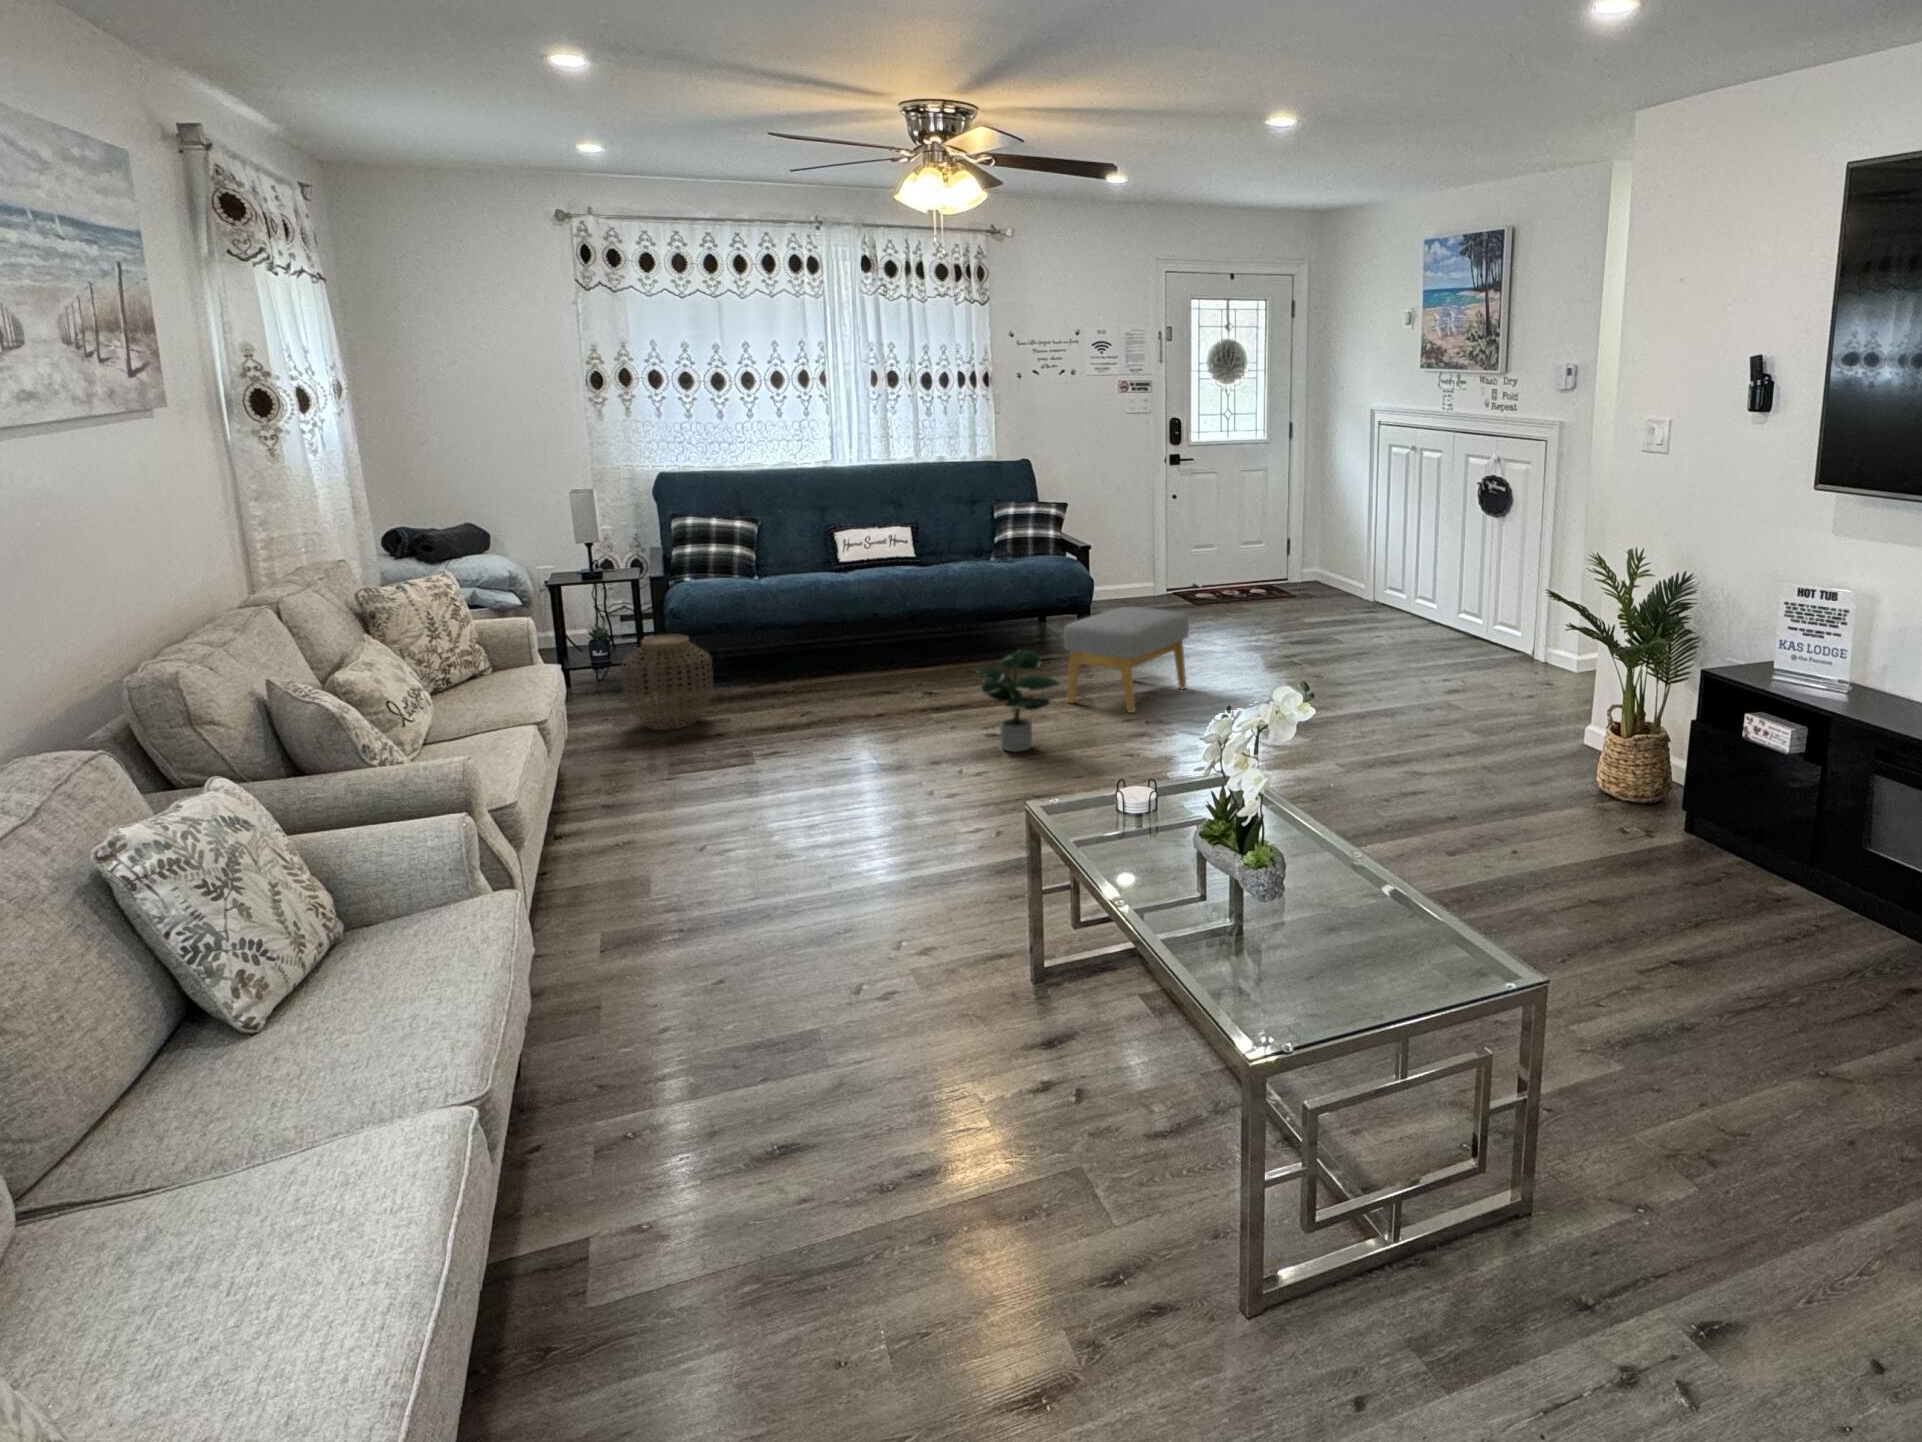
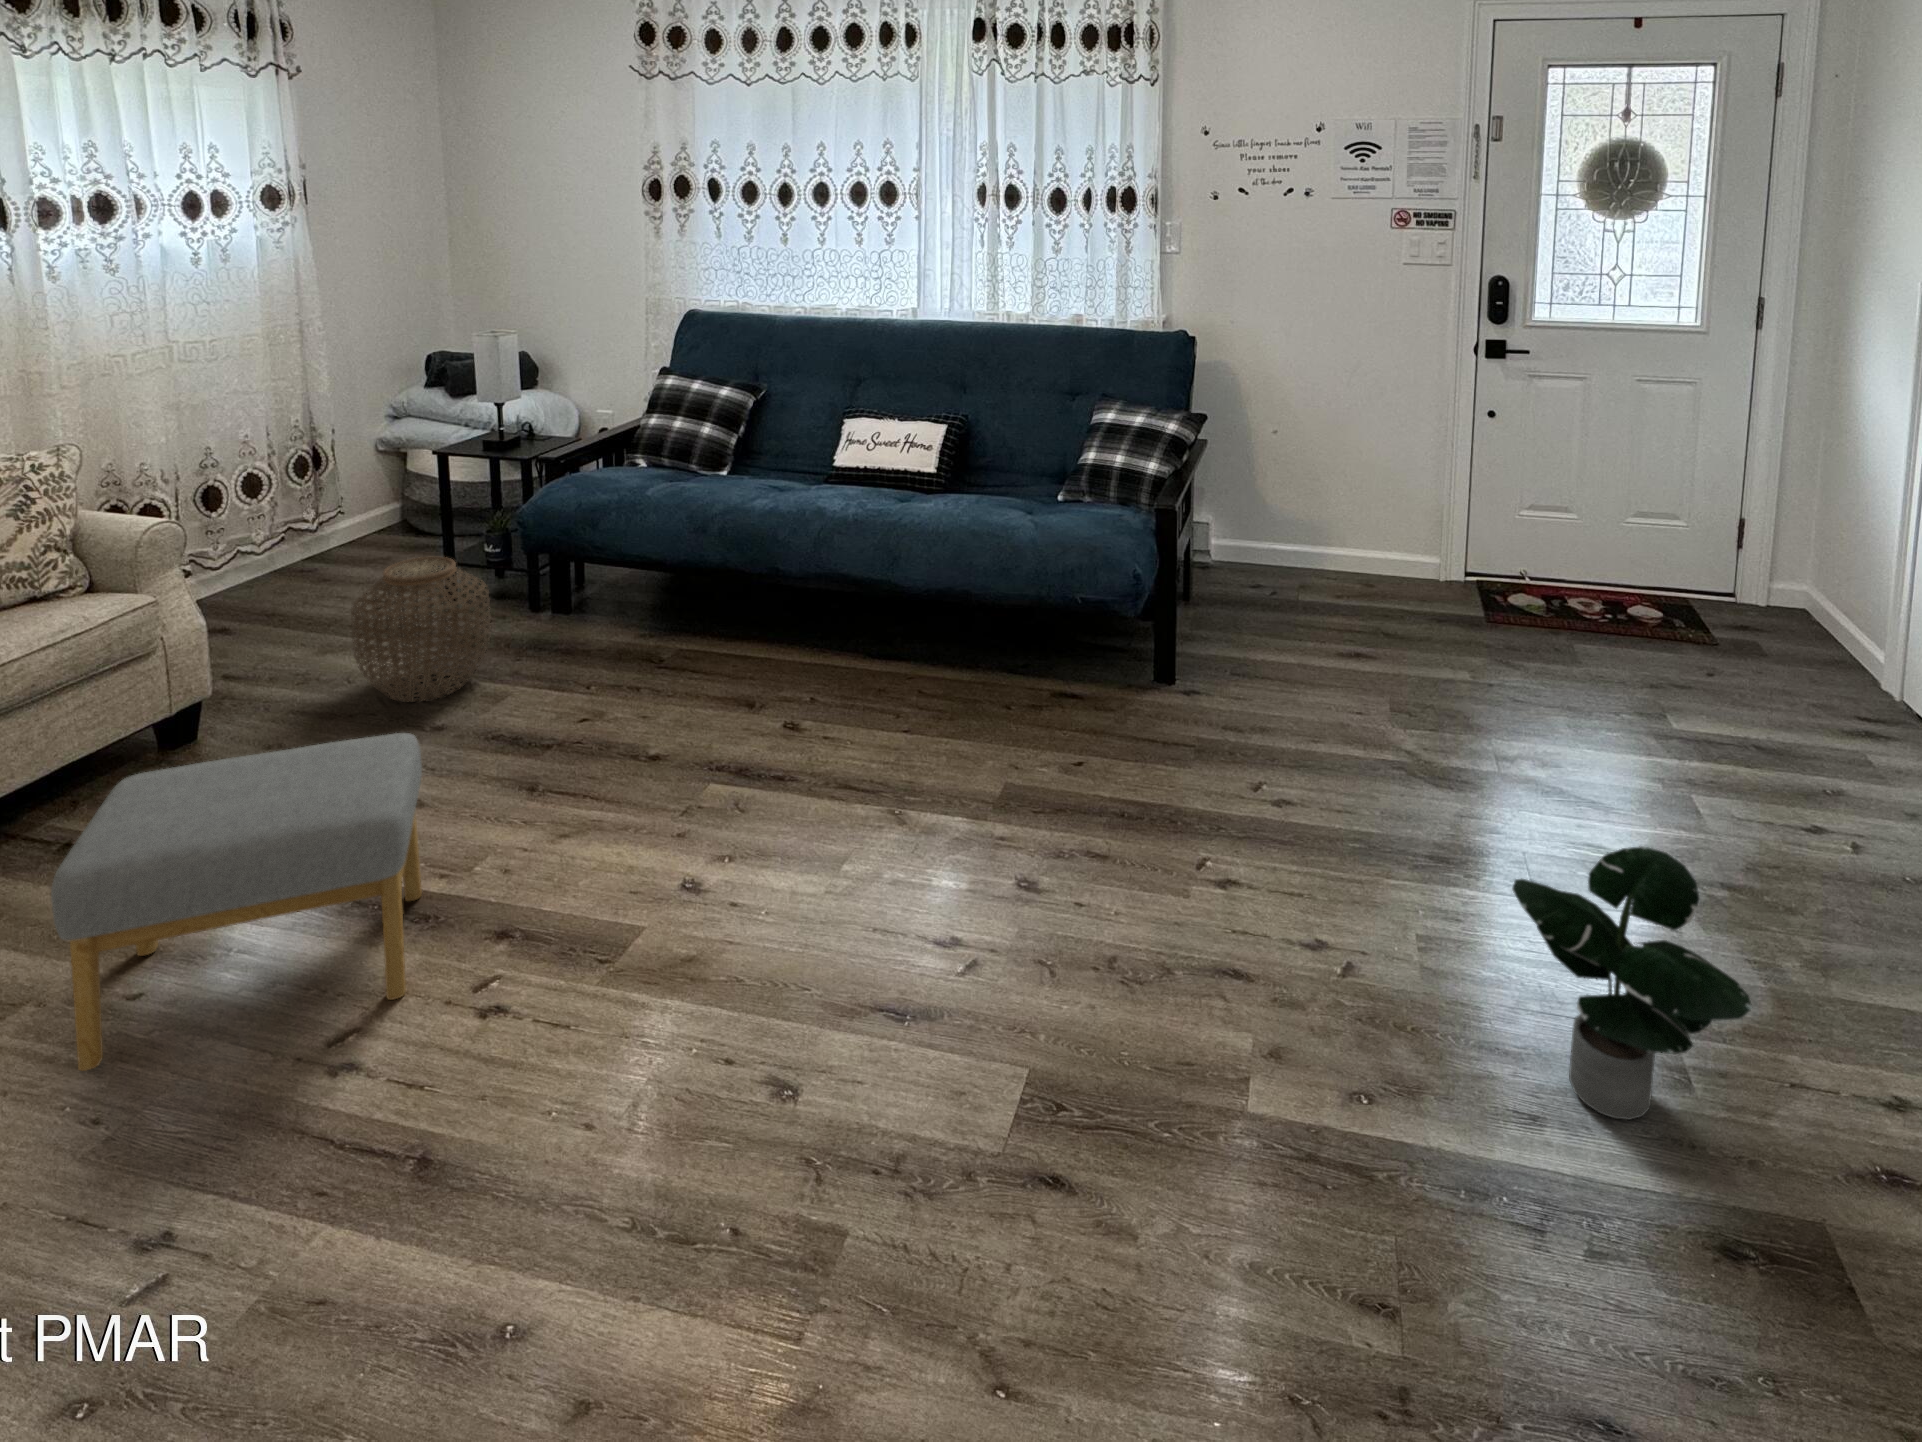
footstool: present [1064,607,1189,713] -> present [51,733,422,1071]
potted plant: present [974,650,1061,752] -> present [1512,846,1752,1120]

